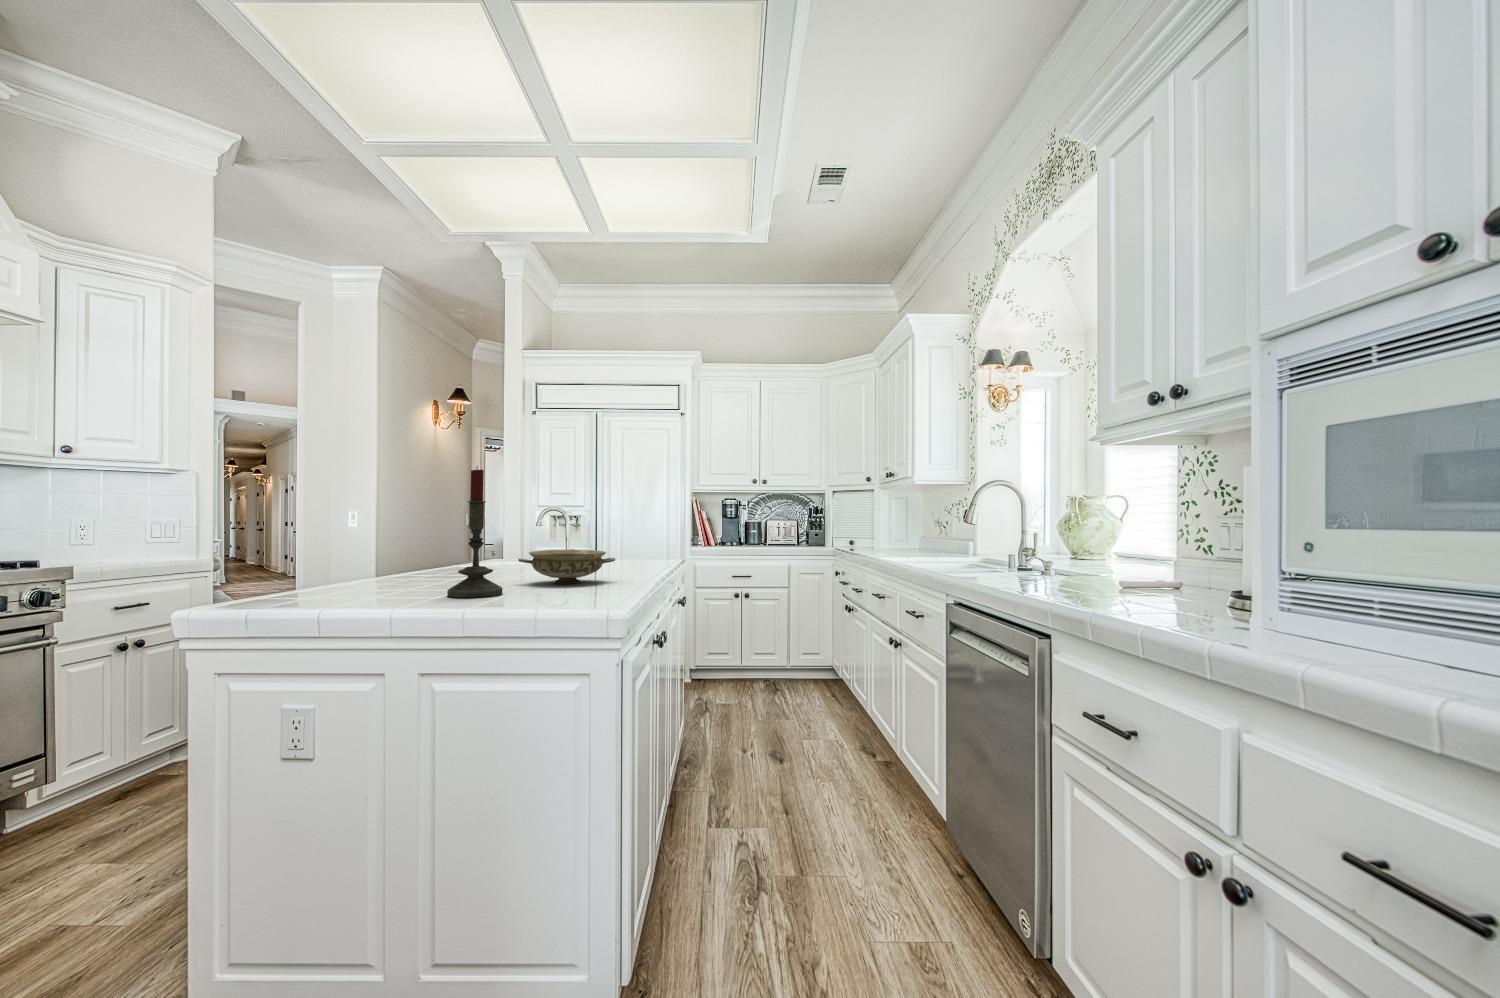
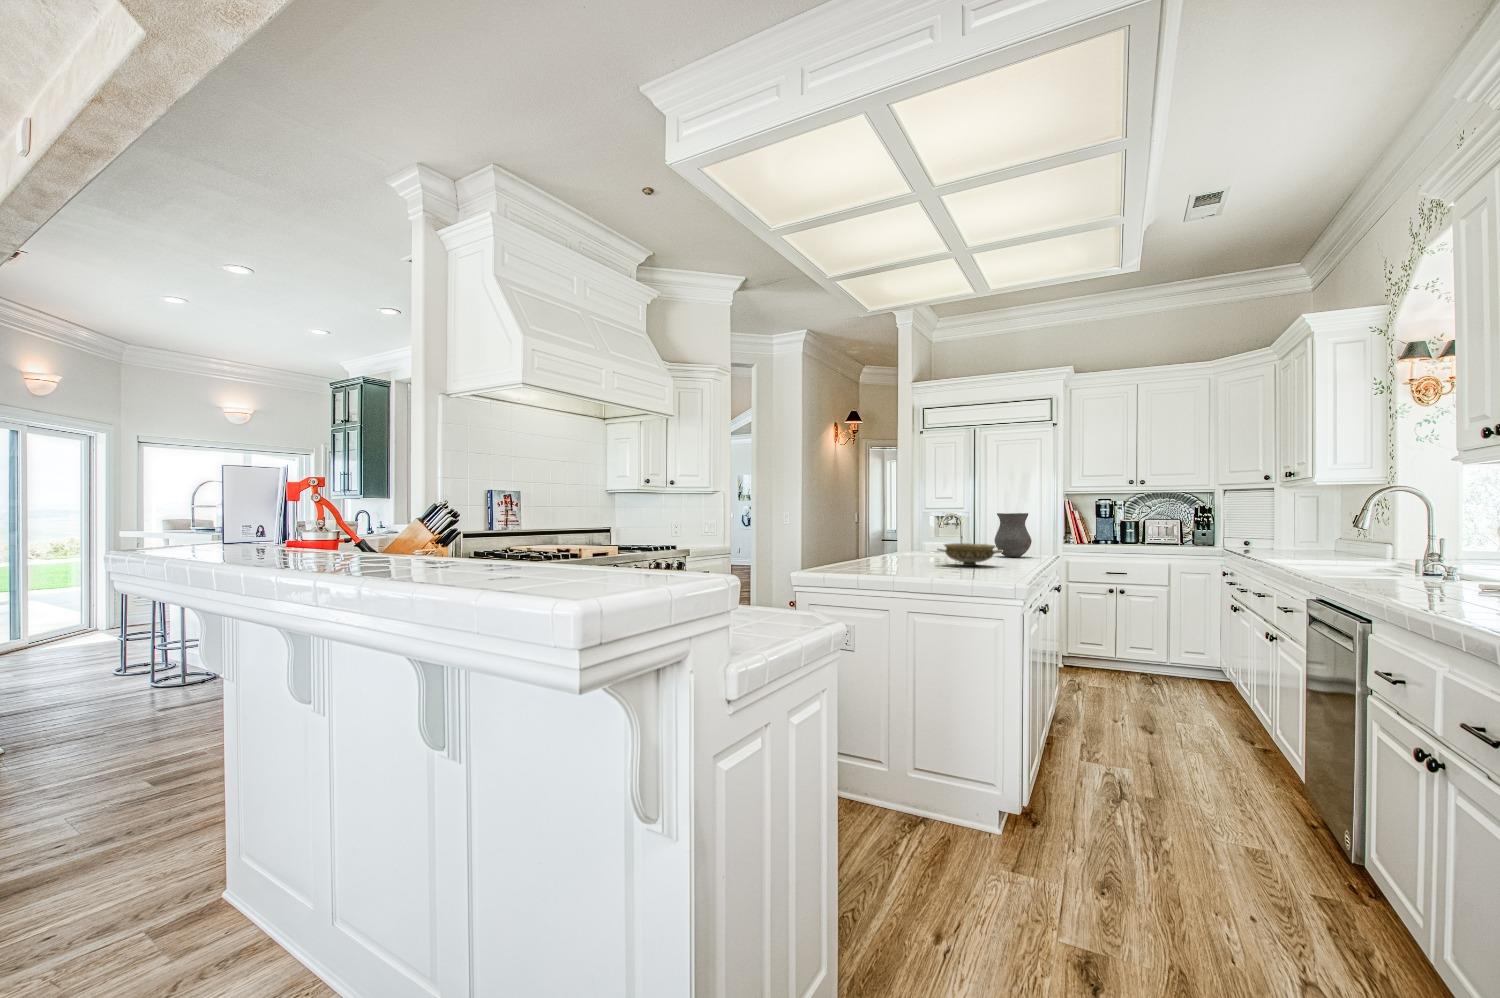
candle: present [447,466,502,598] -> none [901,491,933,571]
vase: none [611,509,656,565] -> present [994,513,1032,557]

